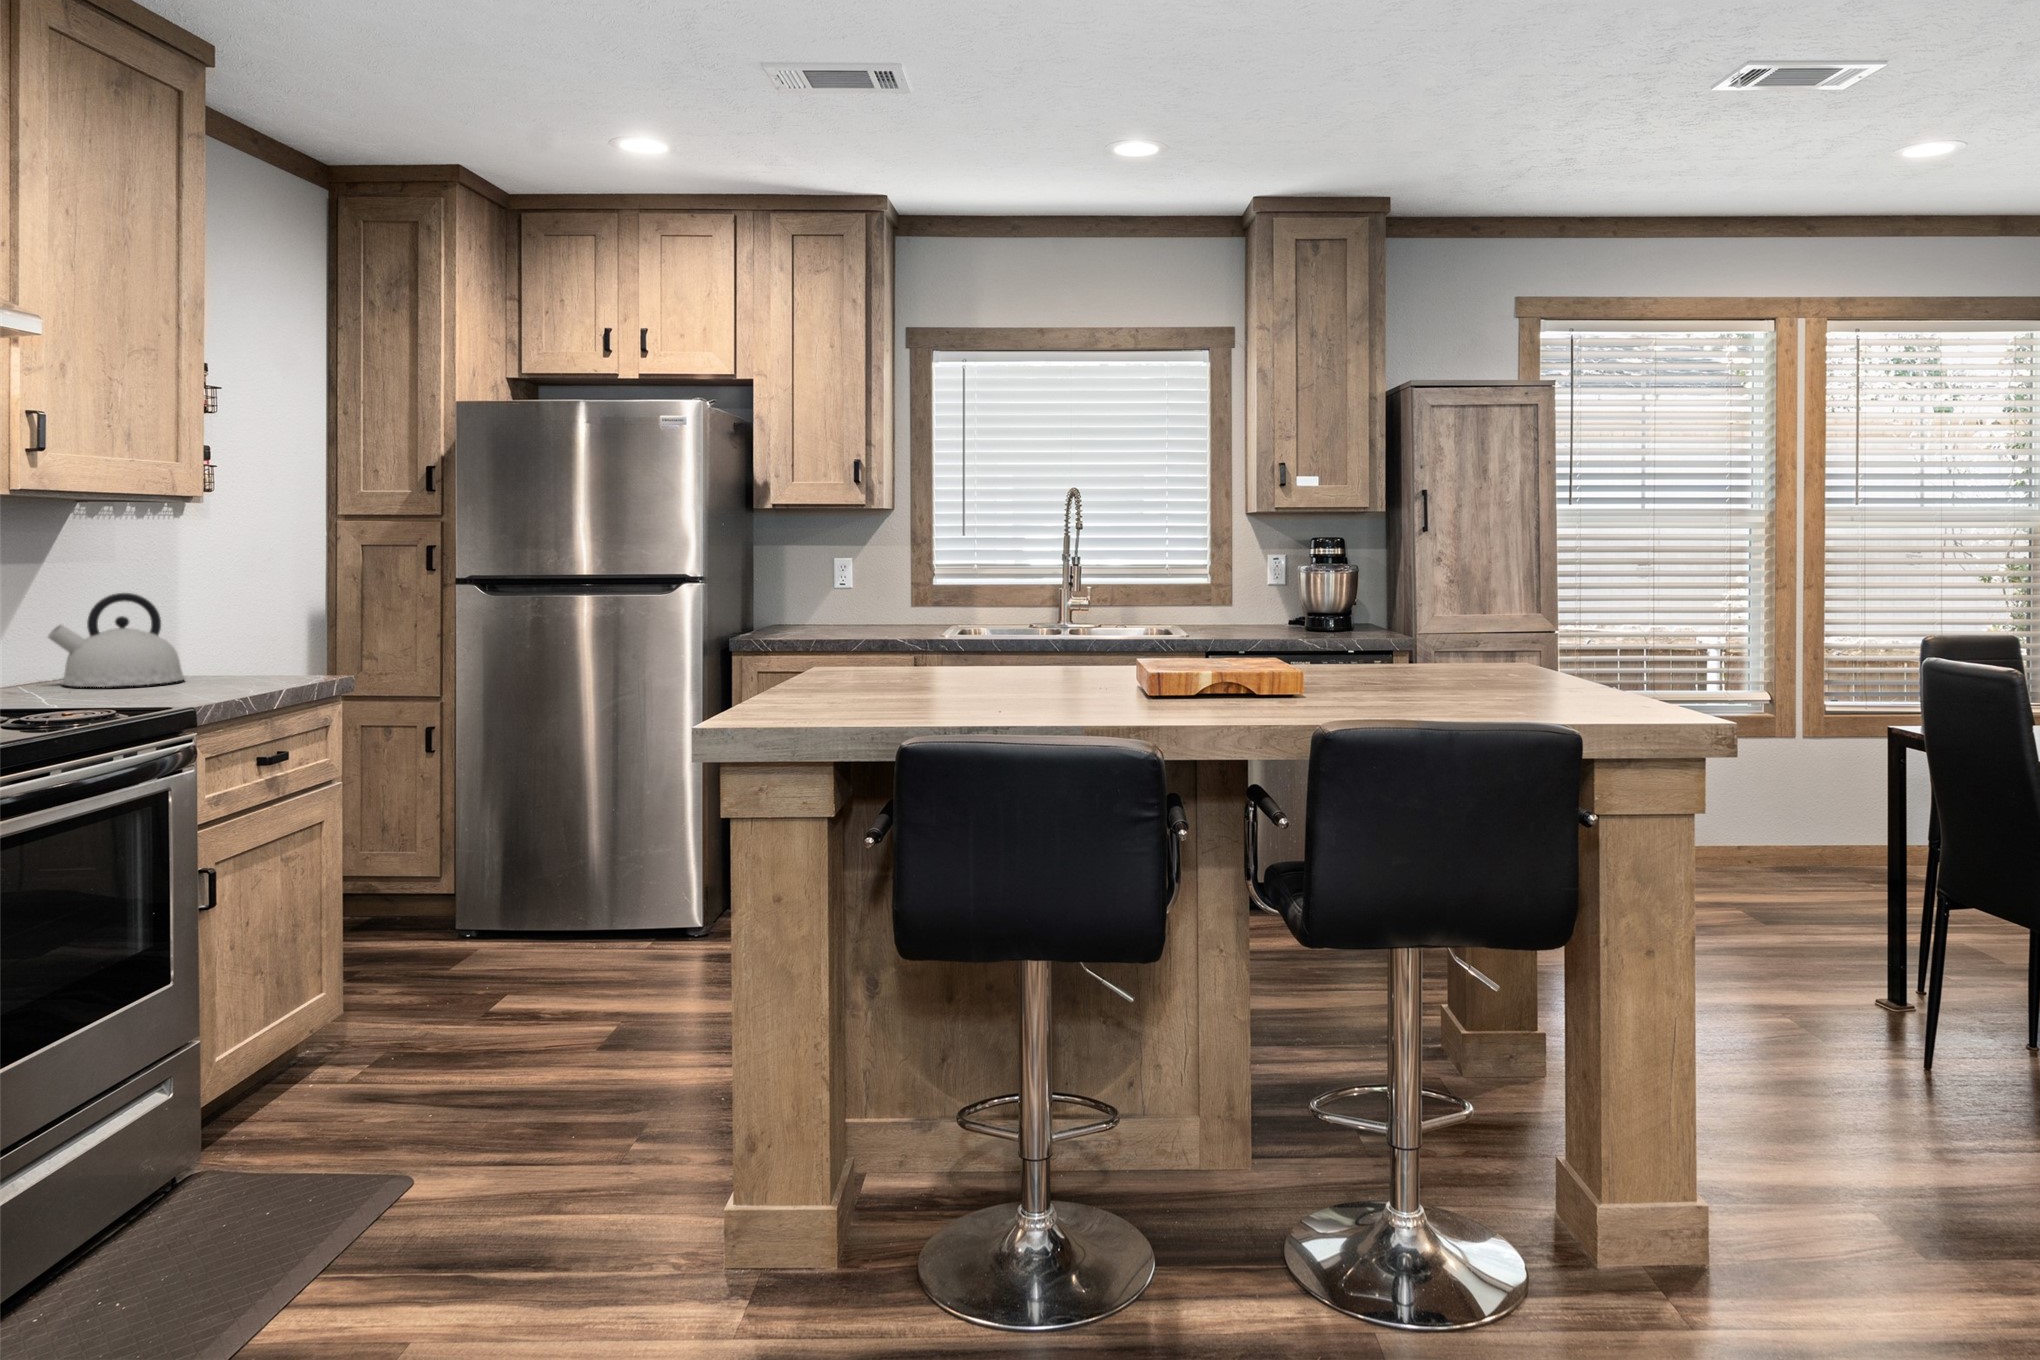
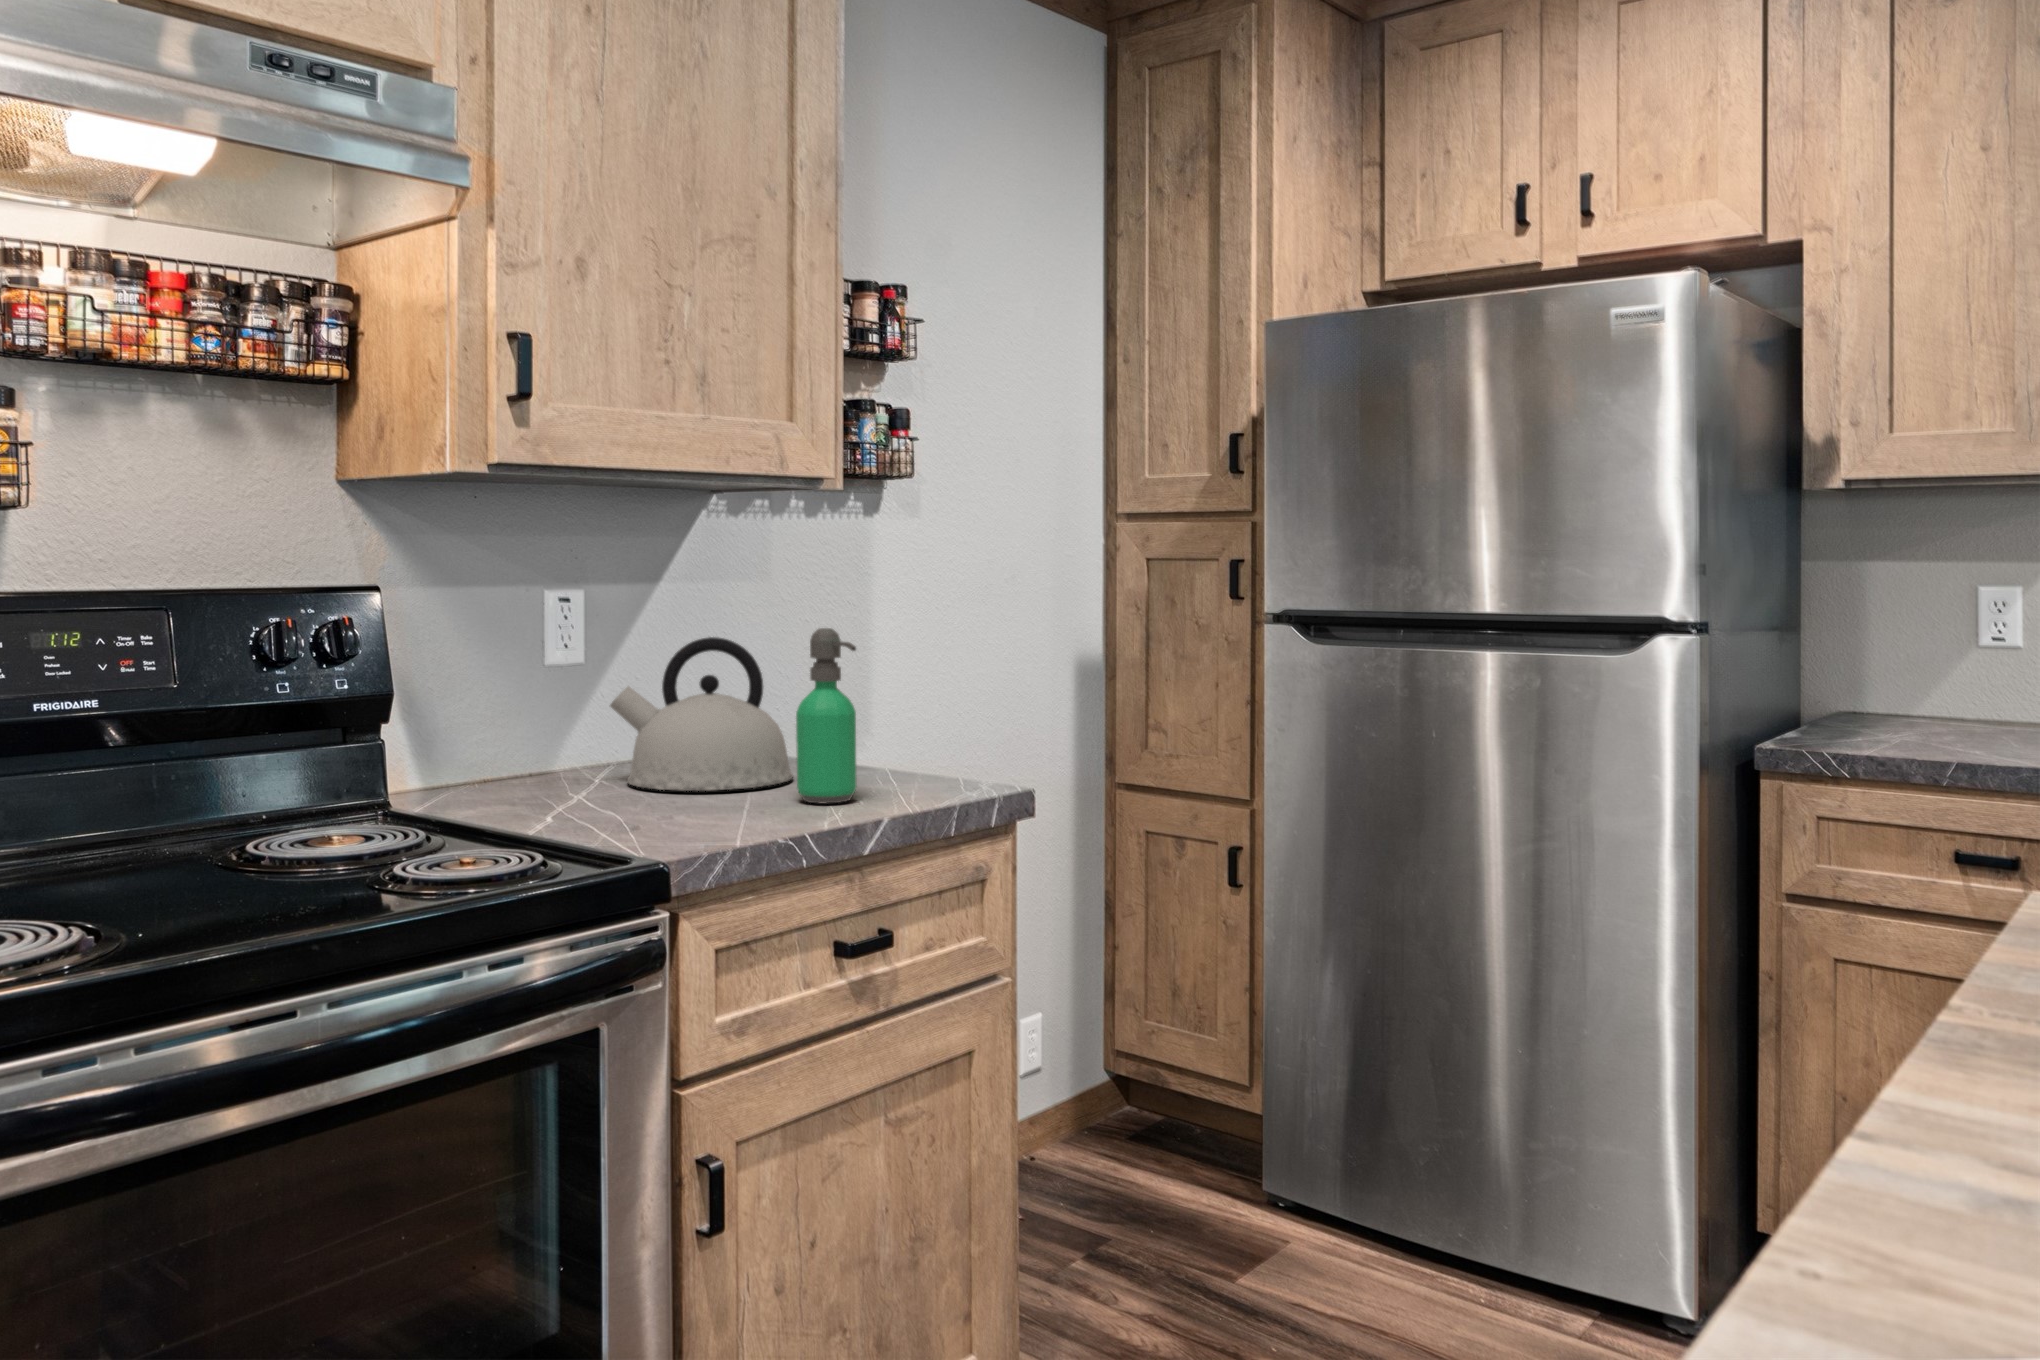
soap dispenser: none [208,585,252,687] -> present [796,628,857,803]

